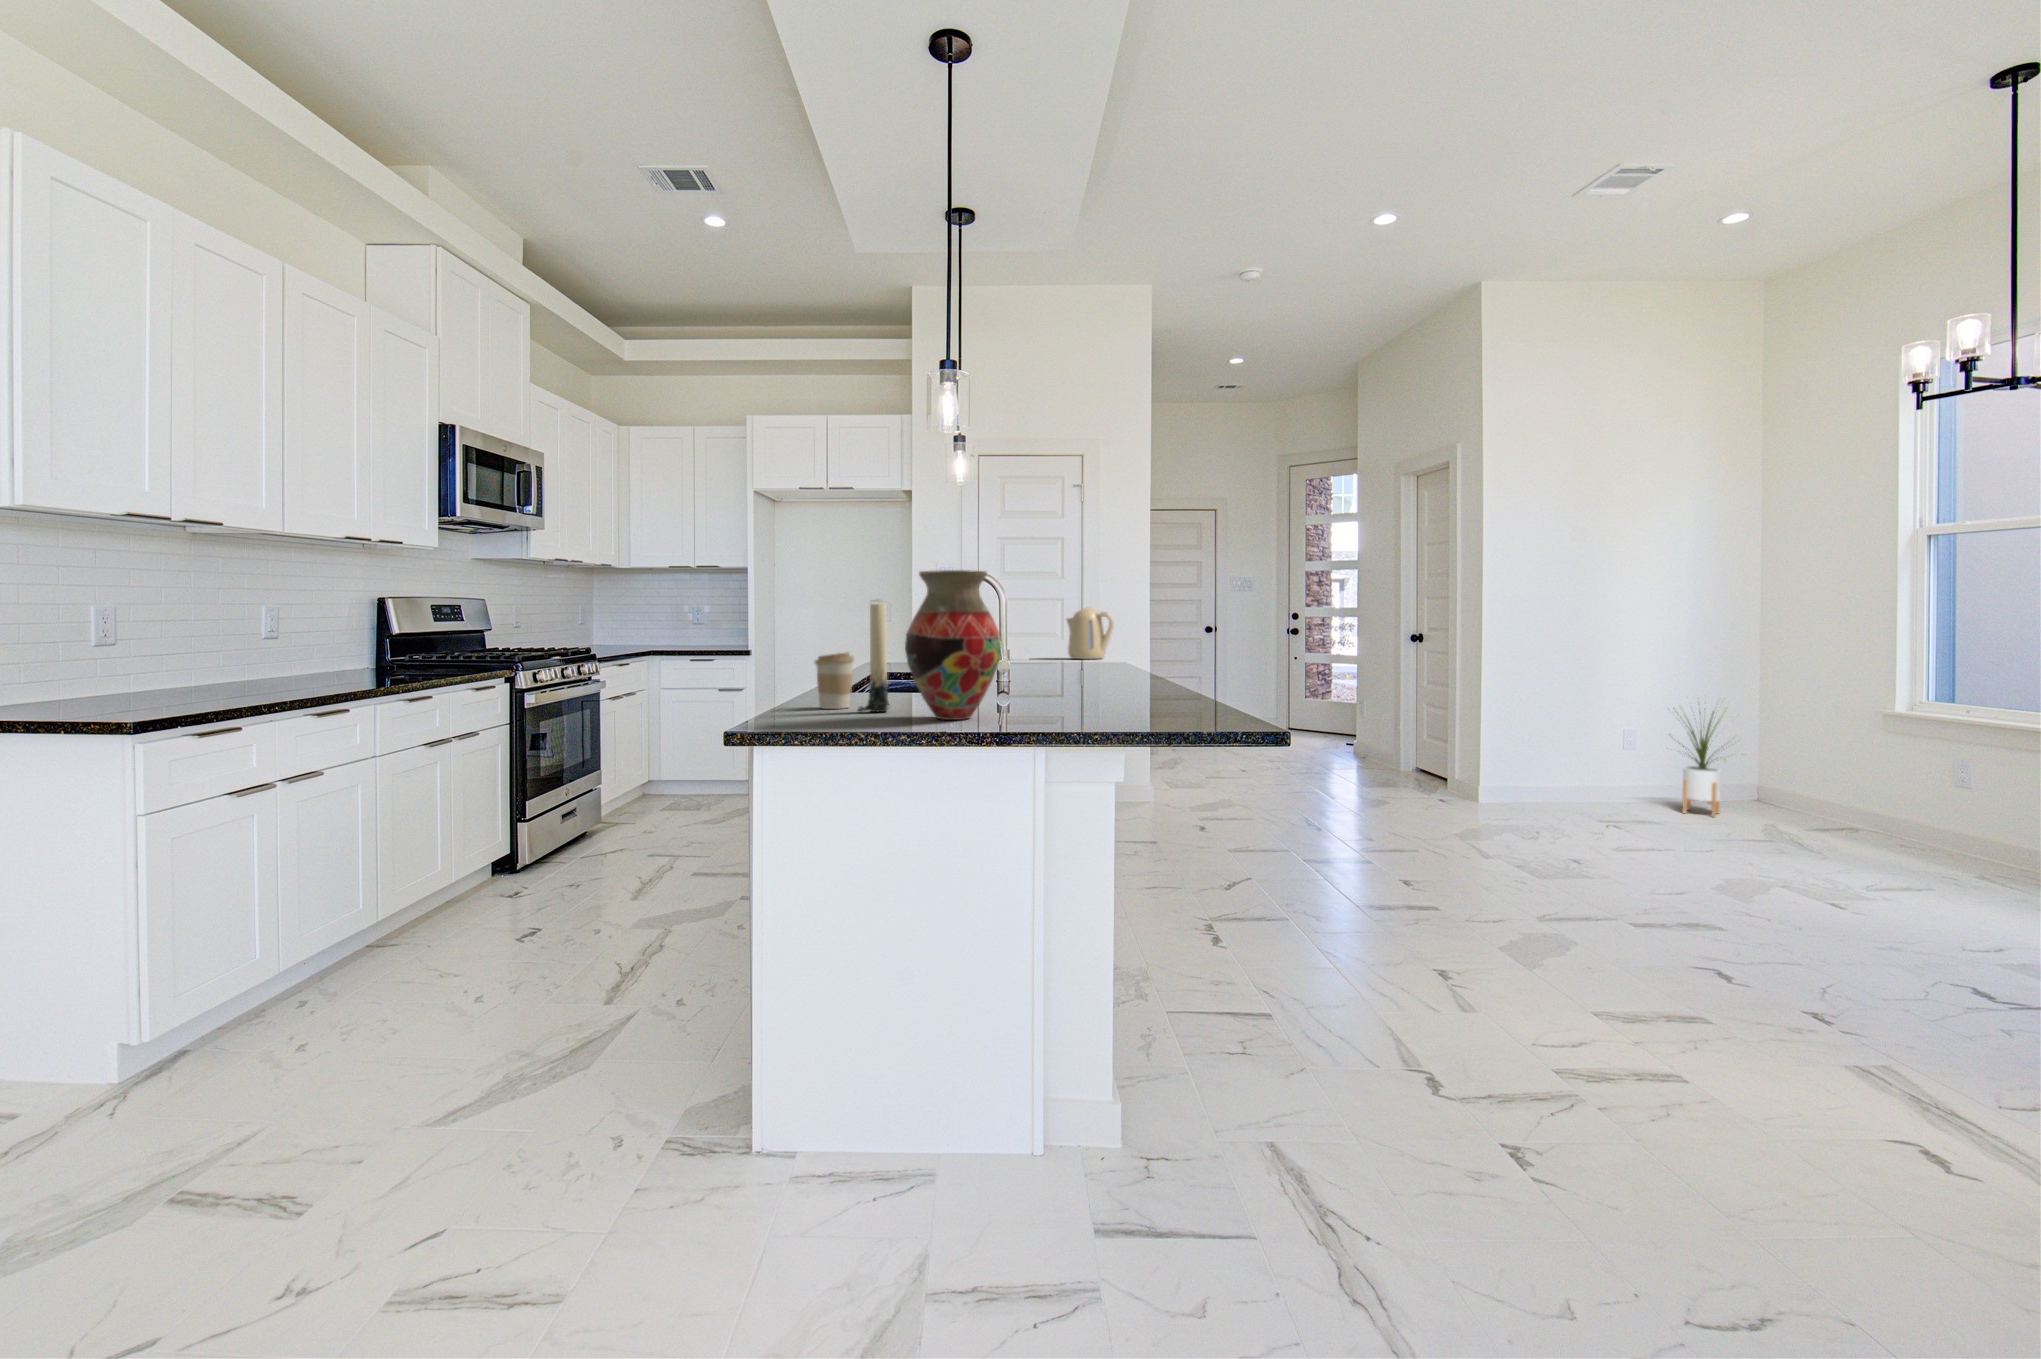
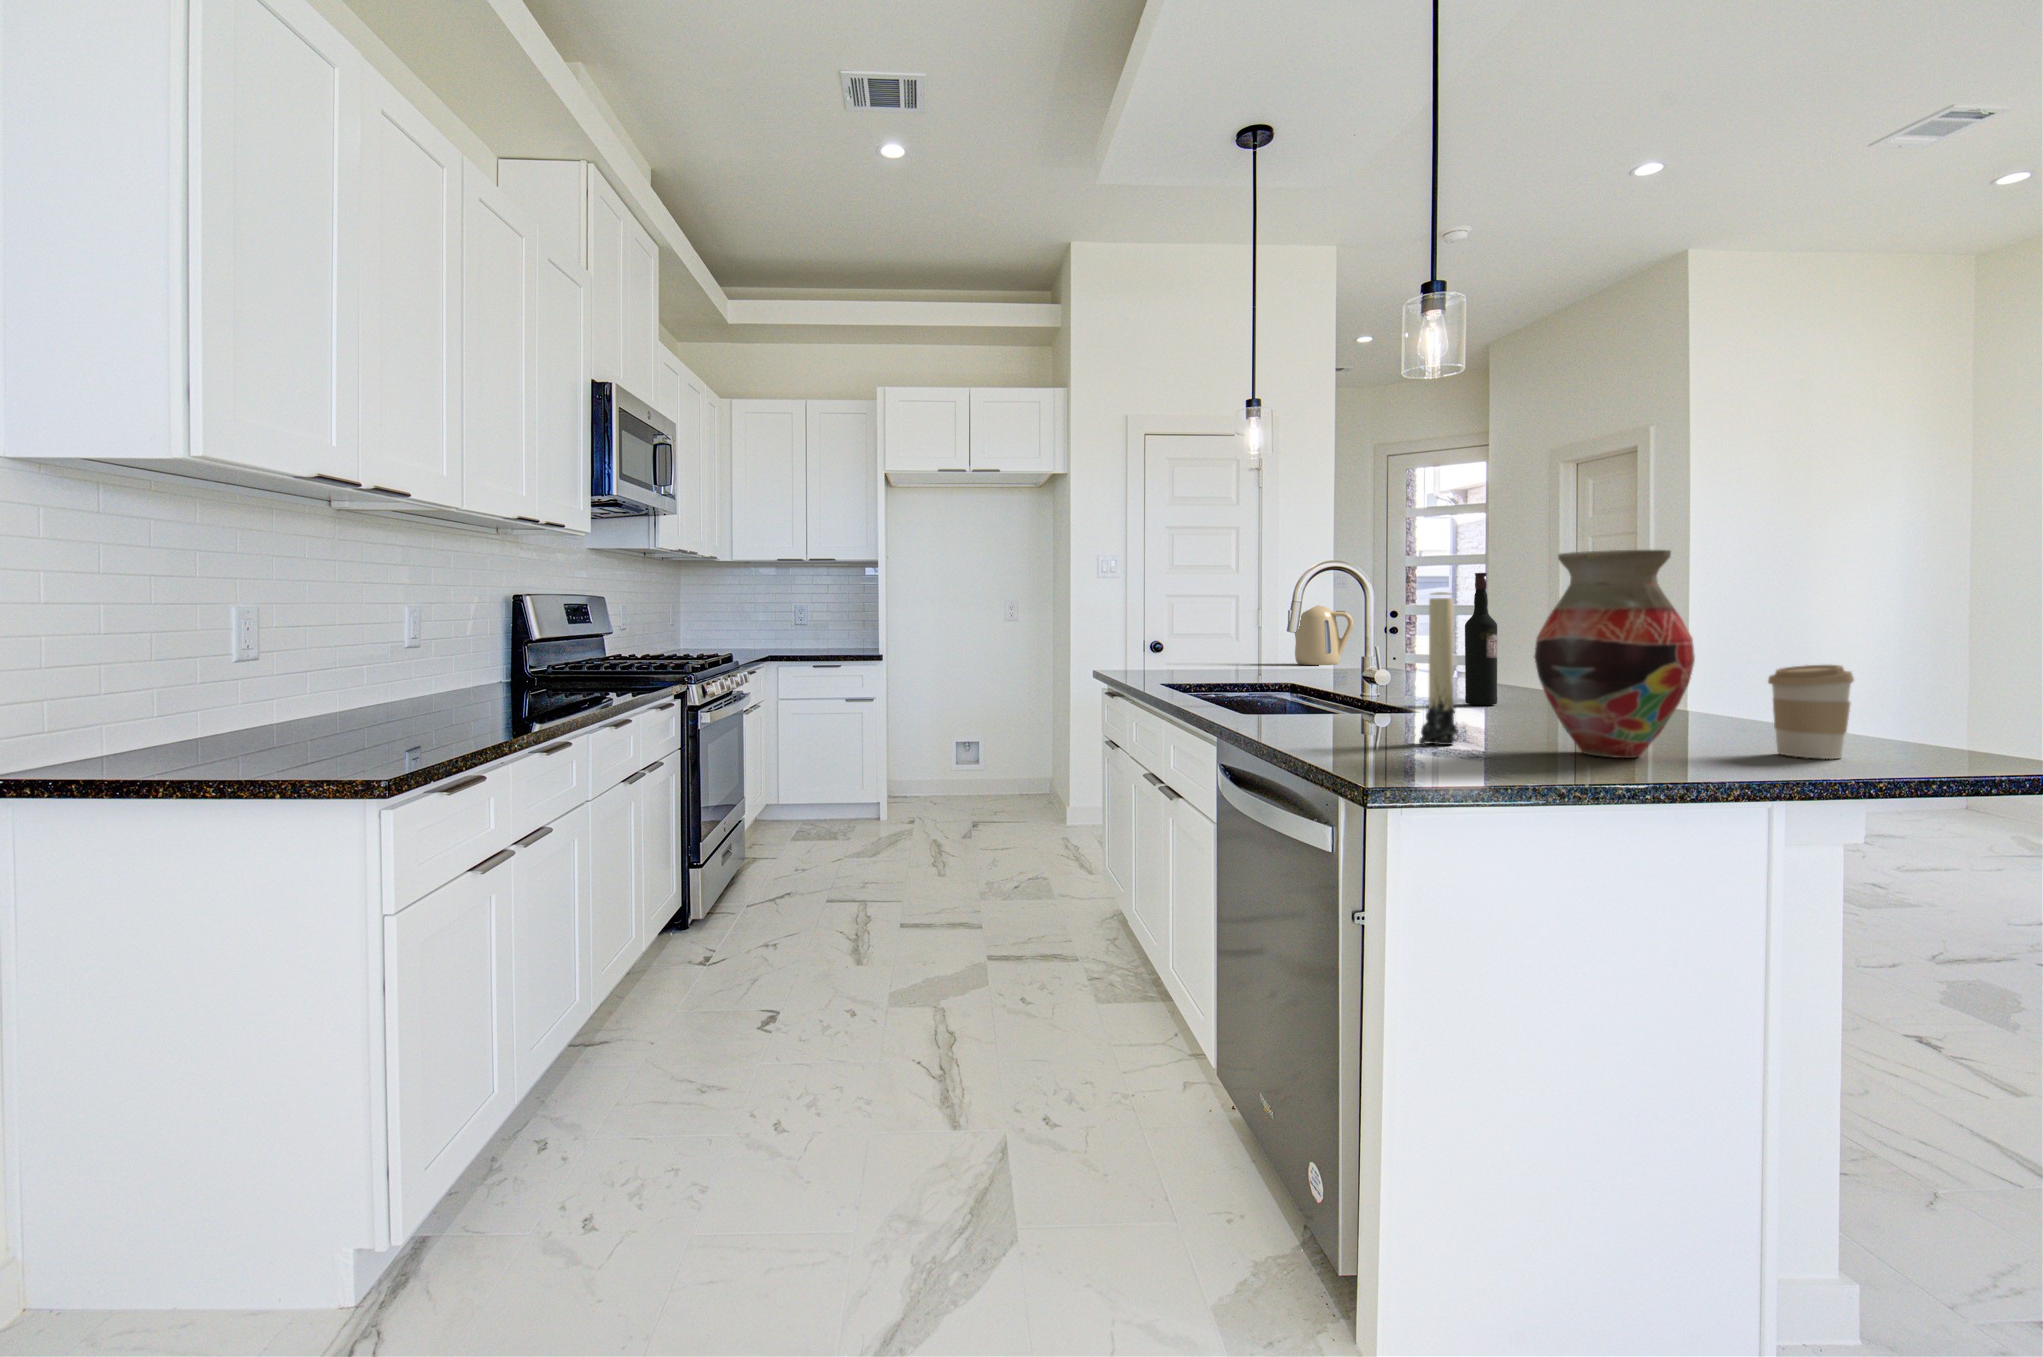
wine bottle: none [1033,583,1056,688] -> present [1465,573,1497,705]
coffee cup: present [815,652,854,709] -> present [1768,665,1854,759]
house plant: present [1671,711,1728,817] -> none [1890,699,1988,833]

